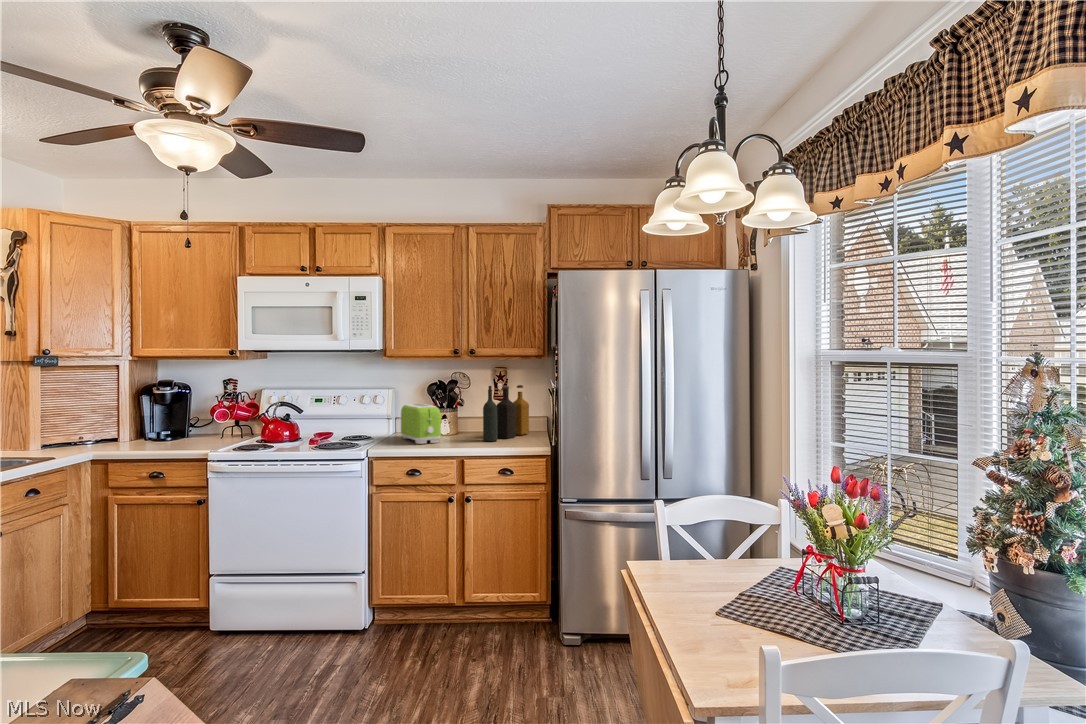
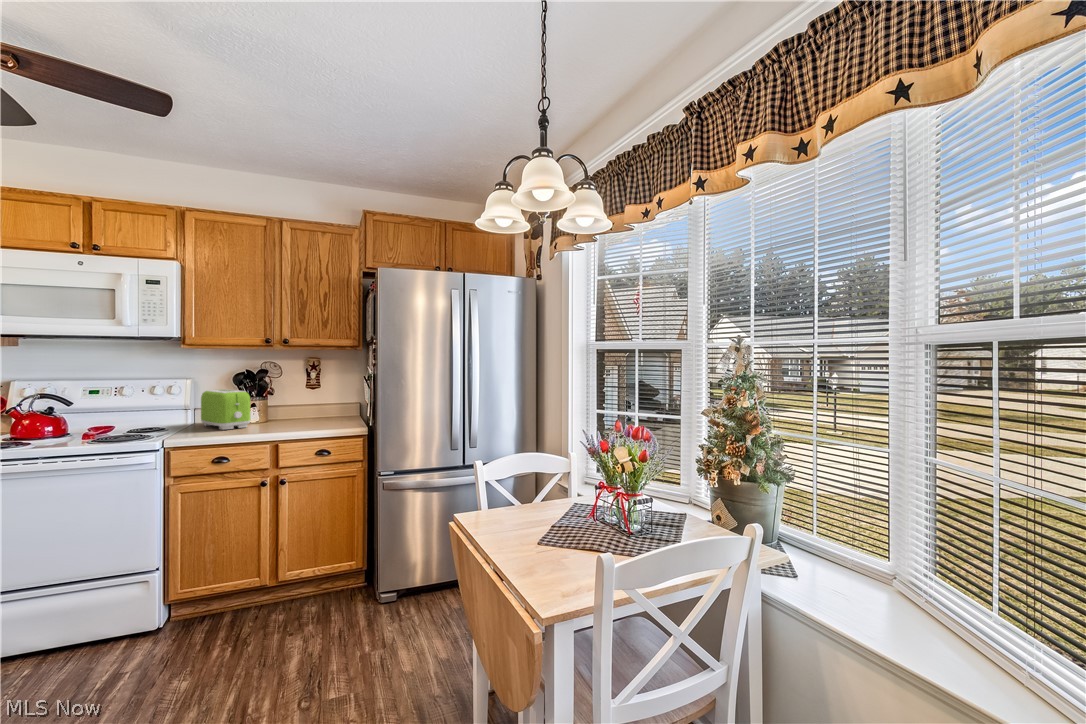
bottle: present [483,385,529,441] -> none [299,370,347,423]

